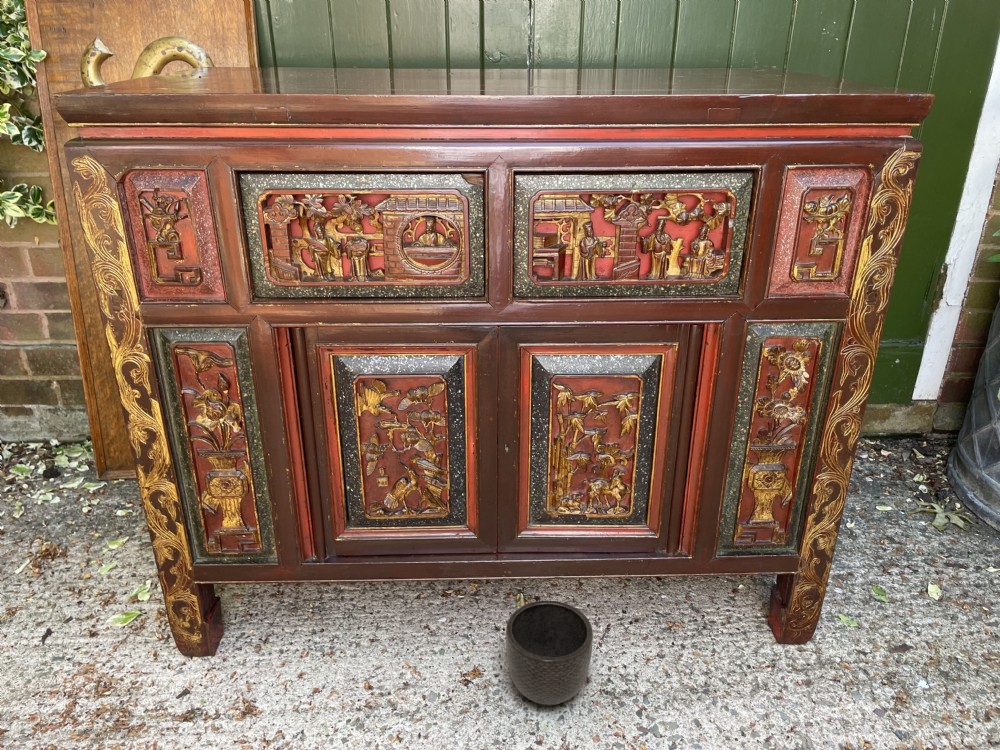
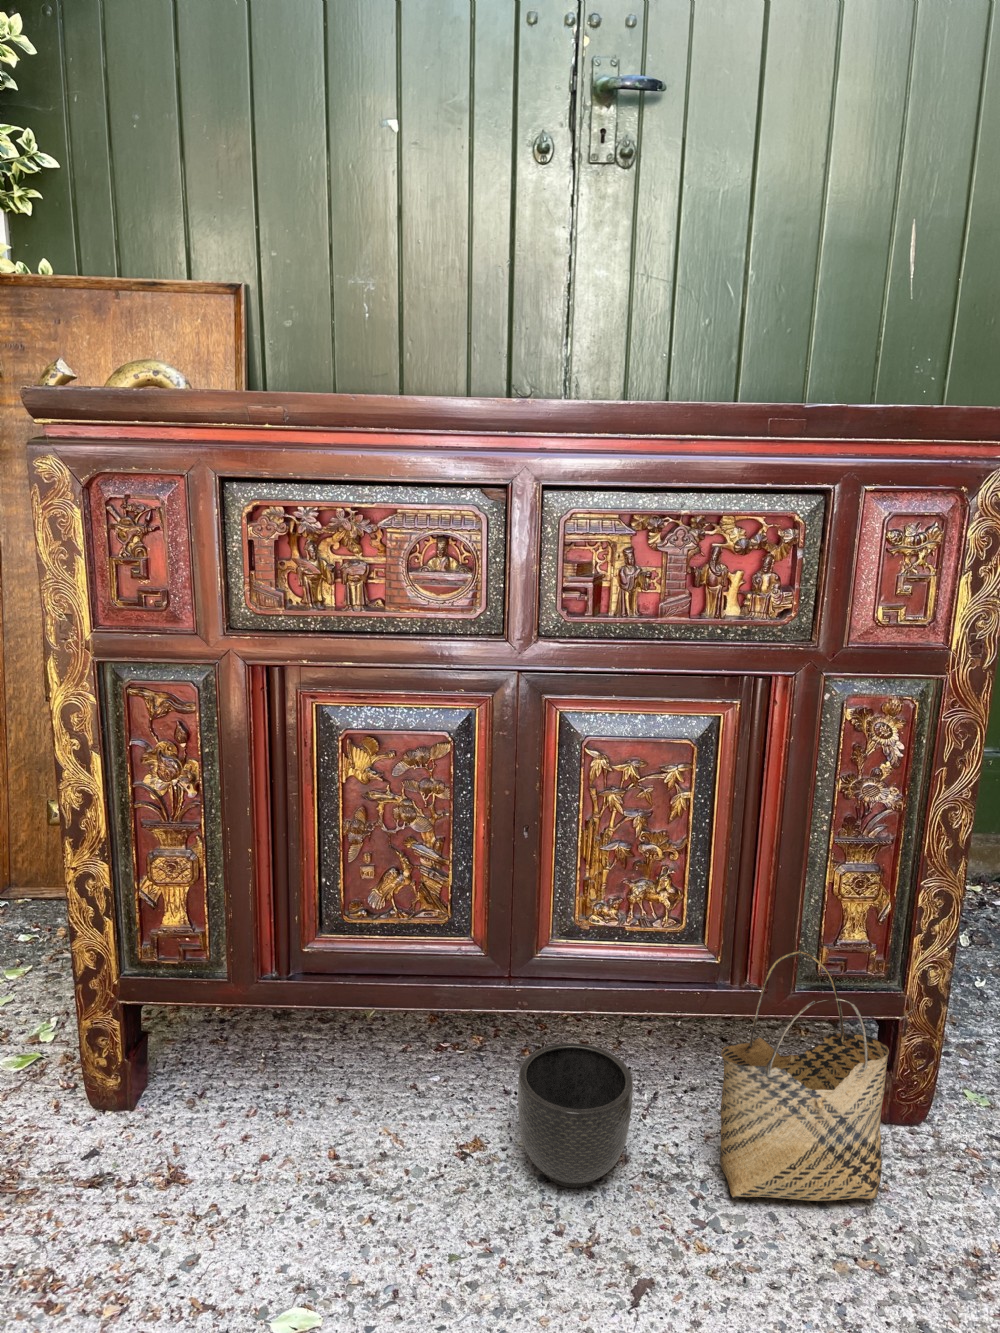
woven basket: none [657,532,787,710] -> present [720,951,889,1201]

